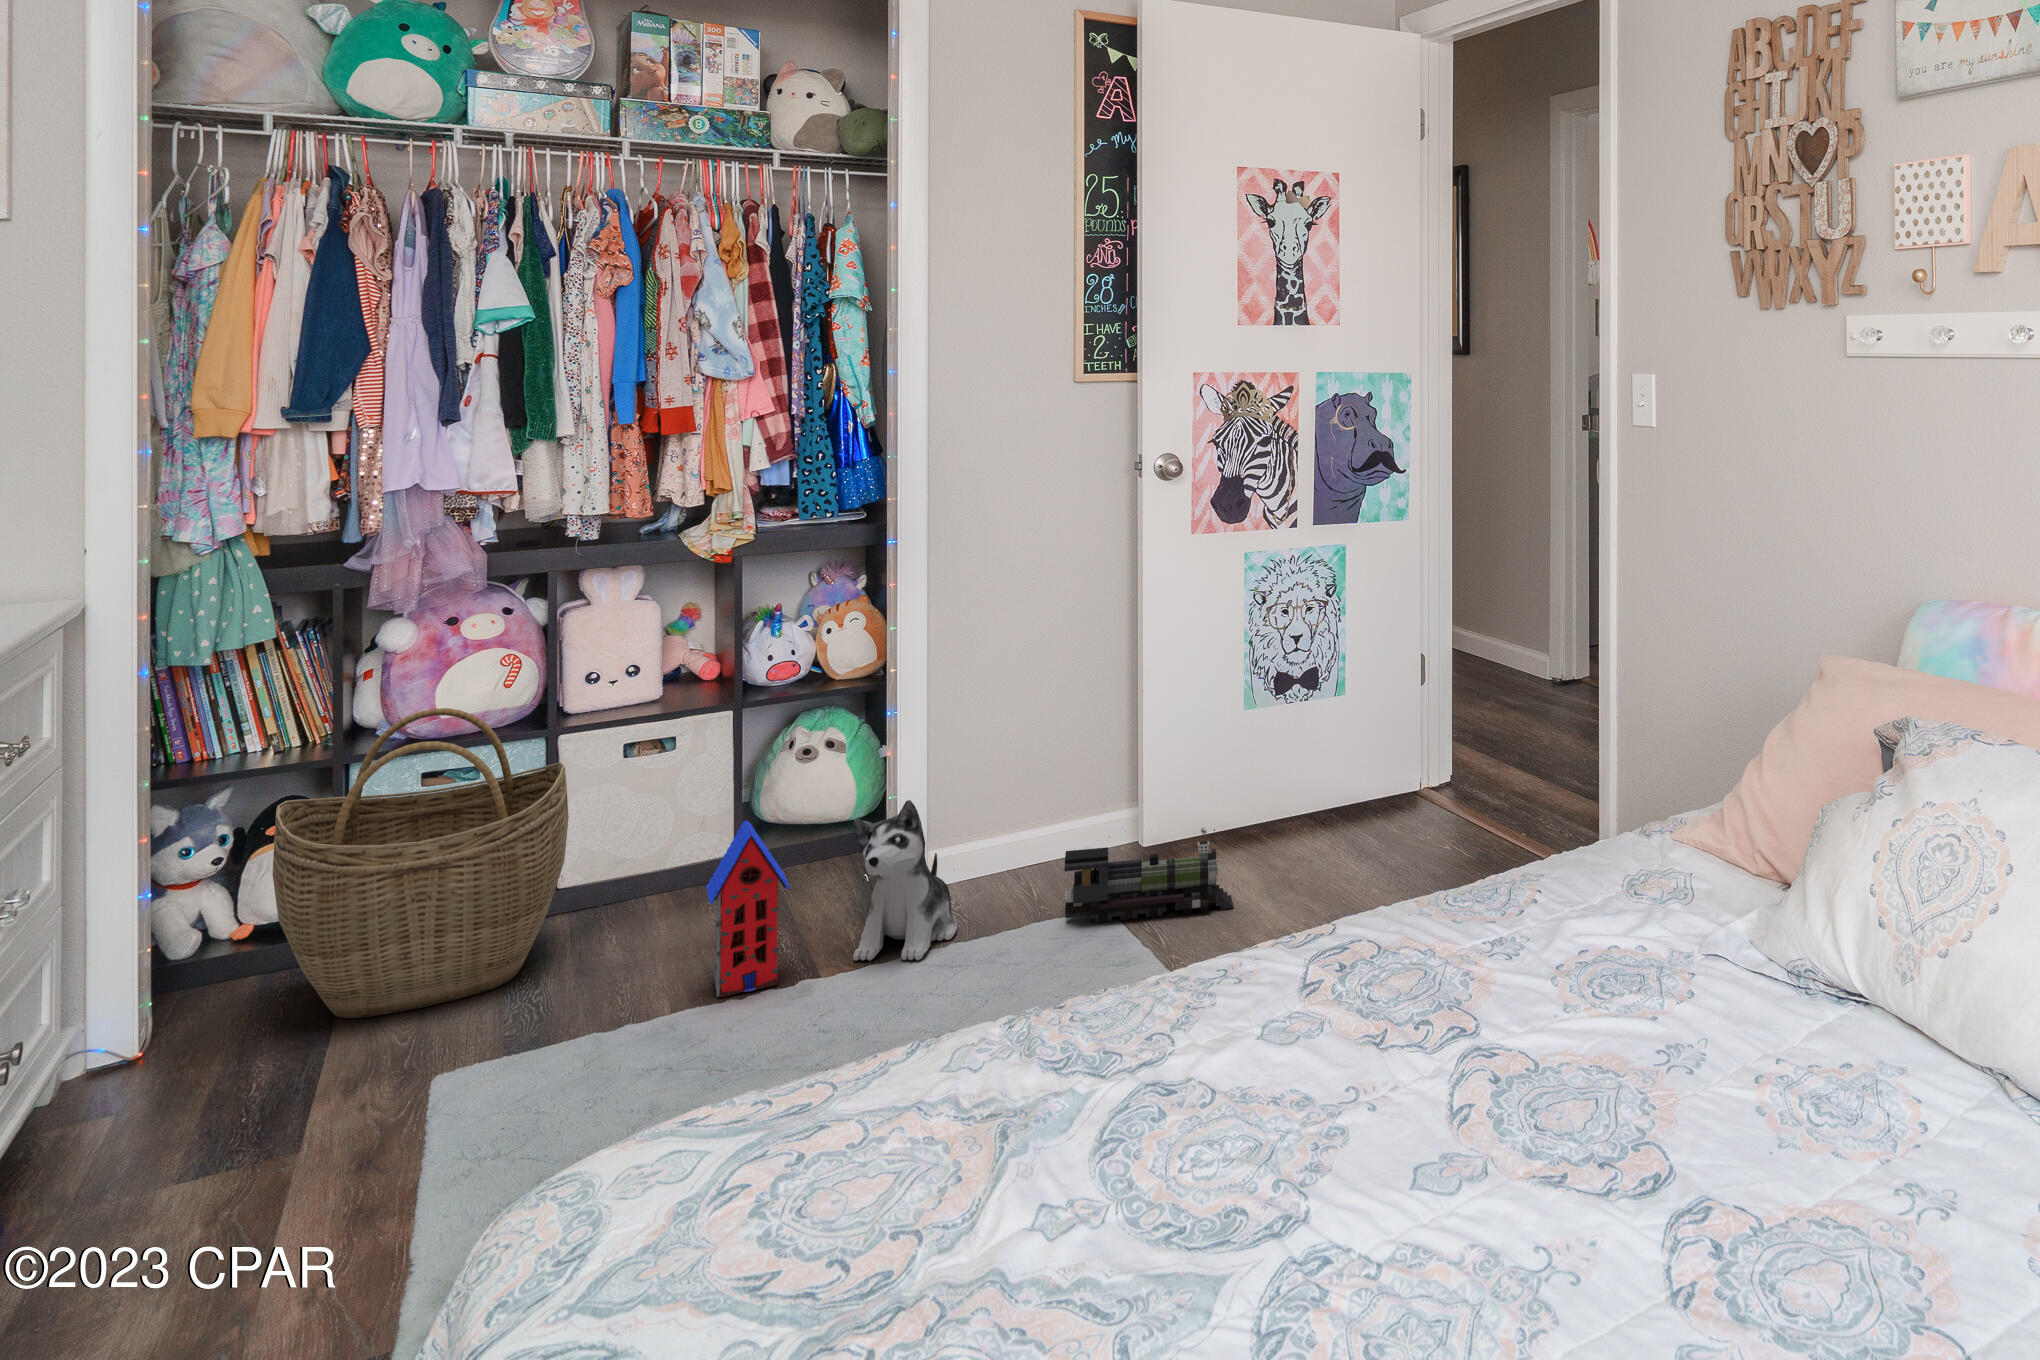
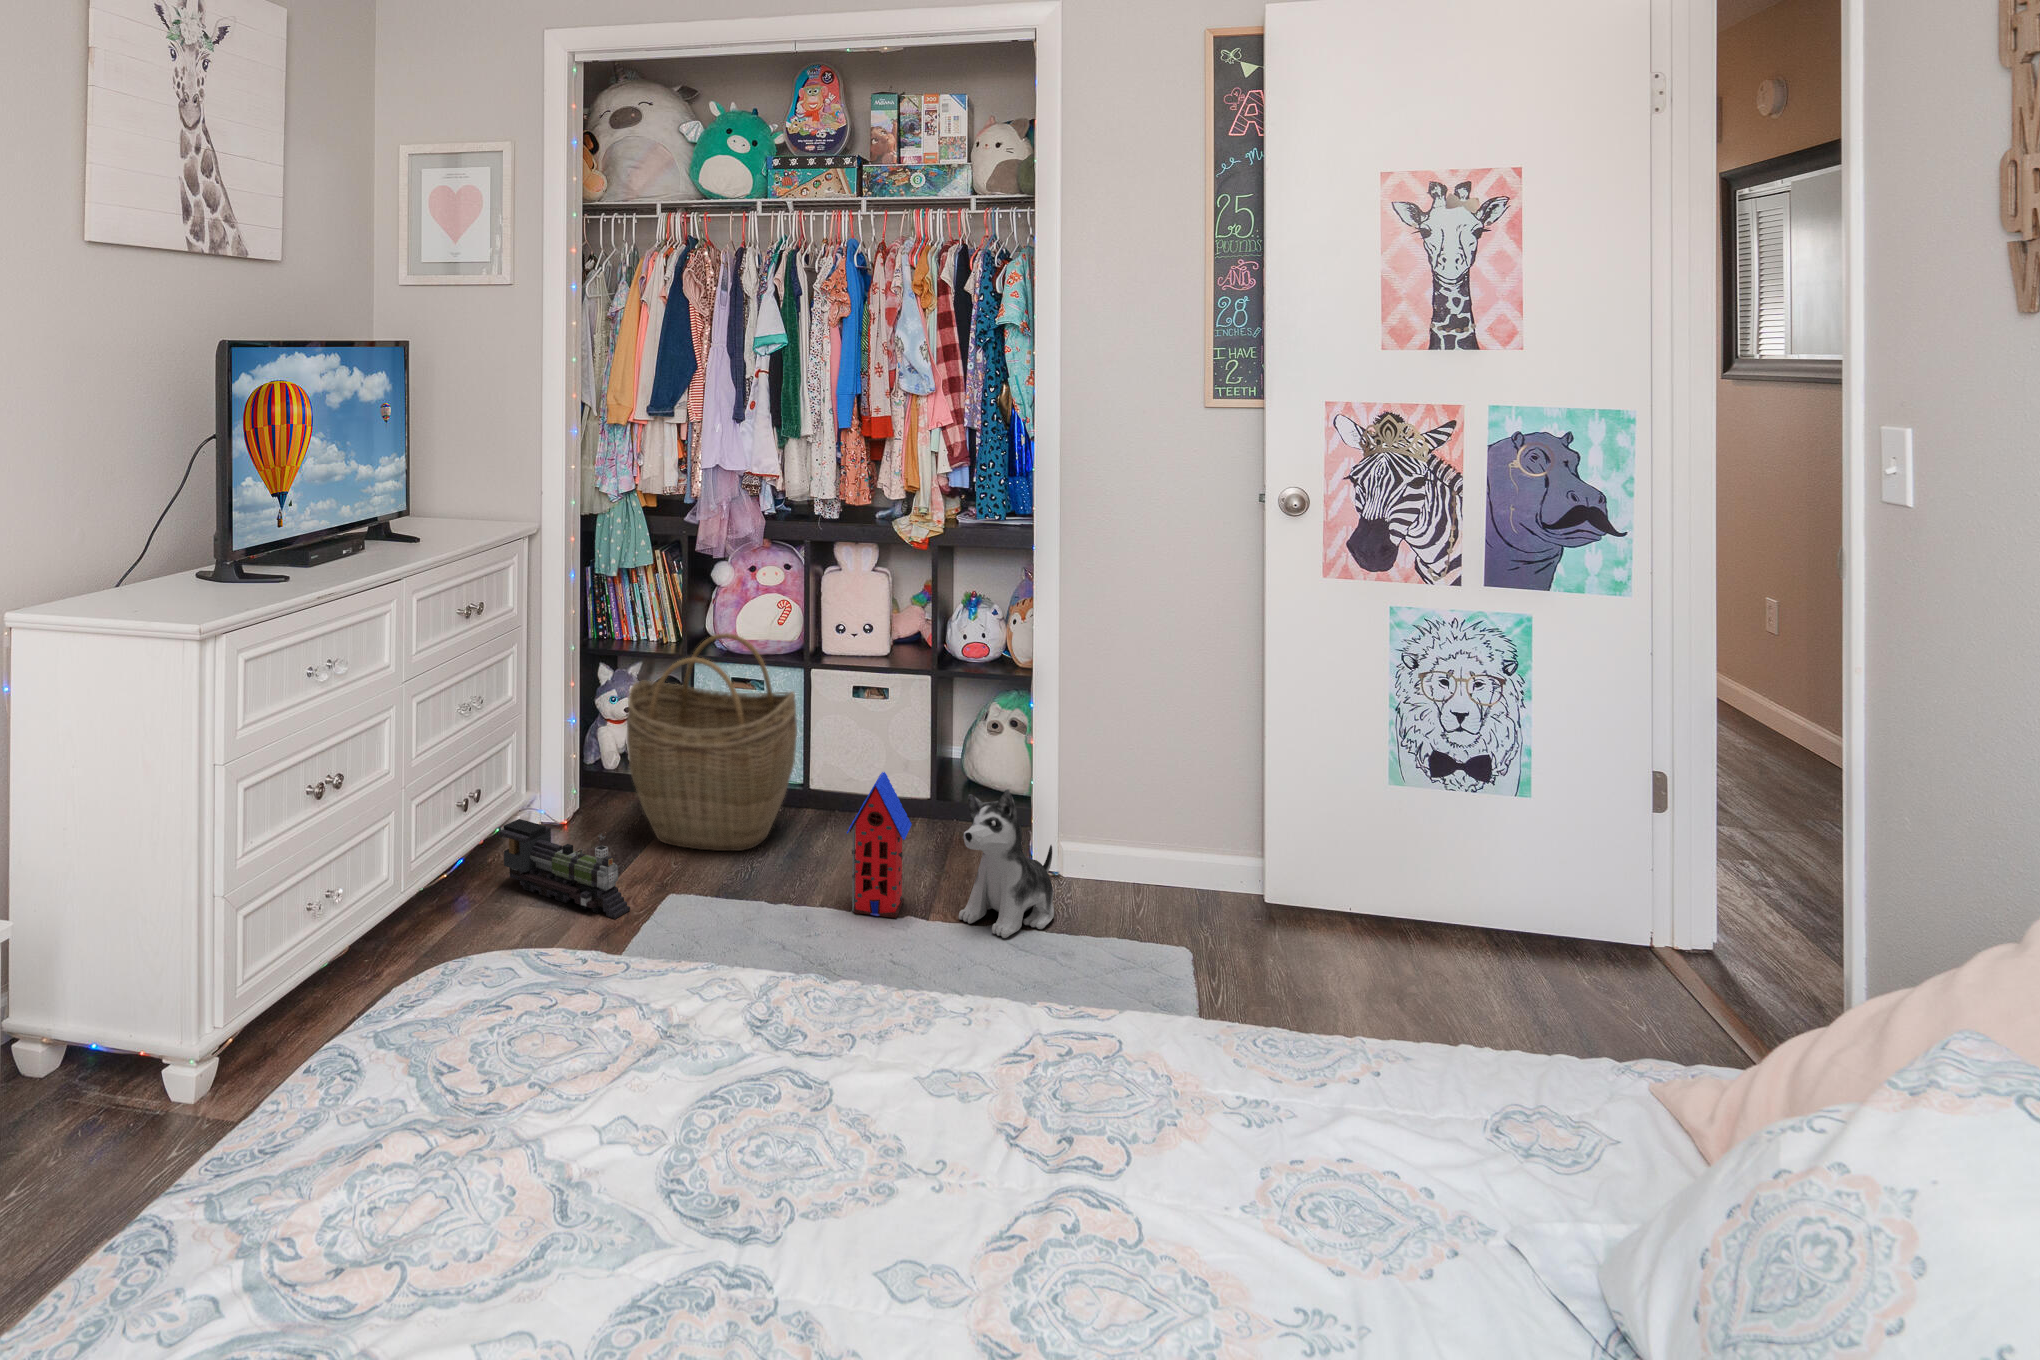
toy train: present [1064,828,1233,923] -> present [498,819,630,919]

